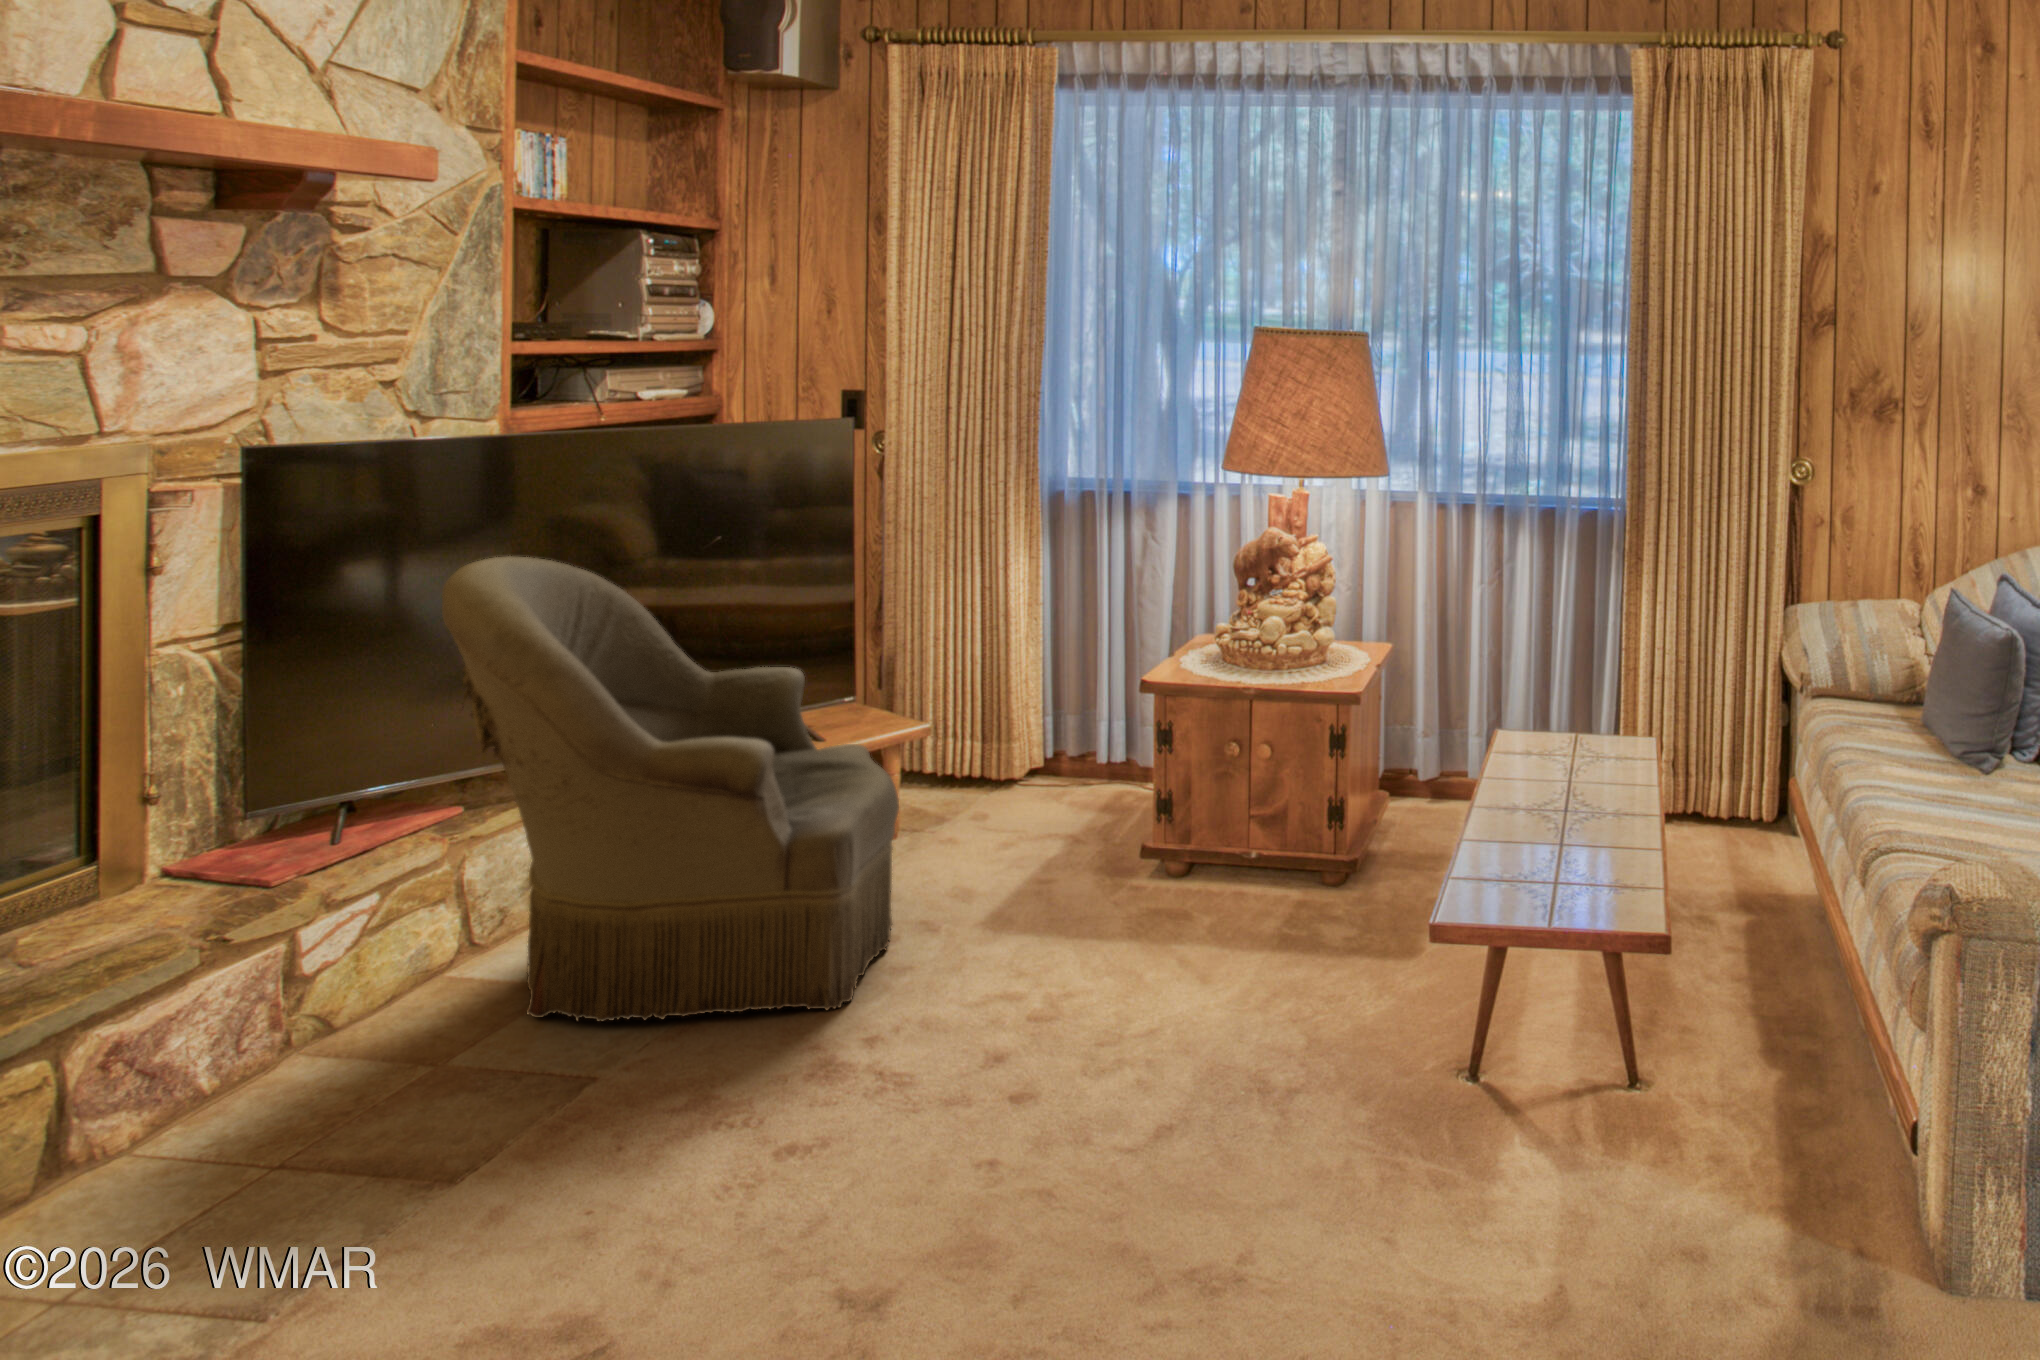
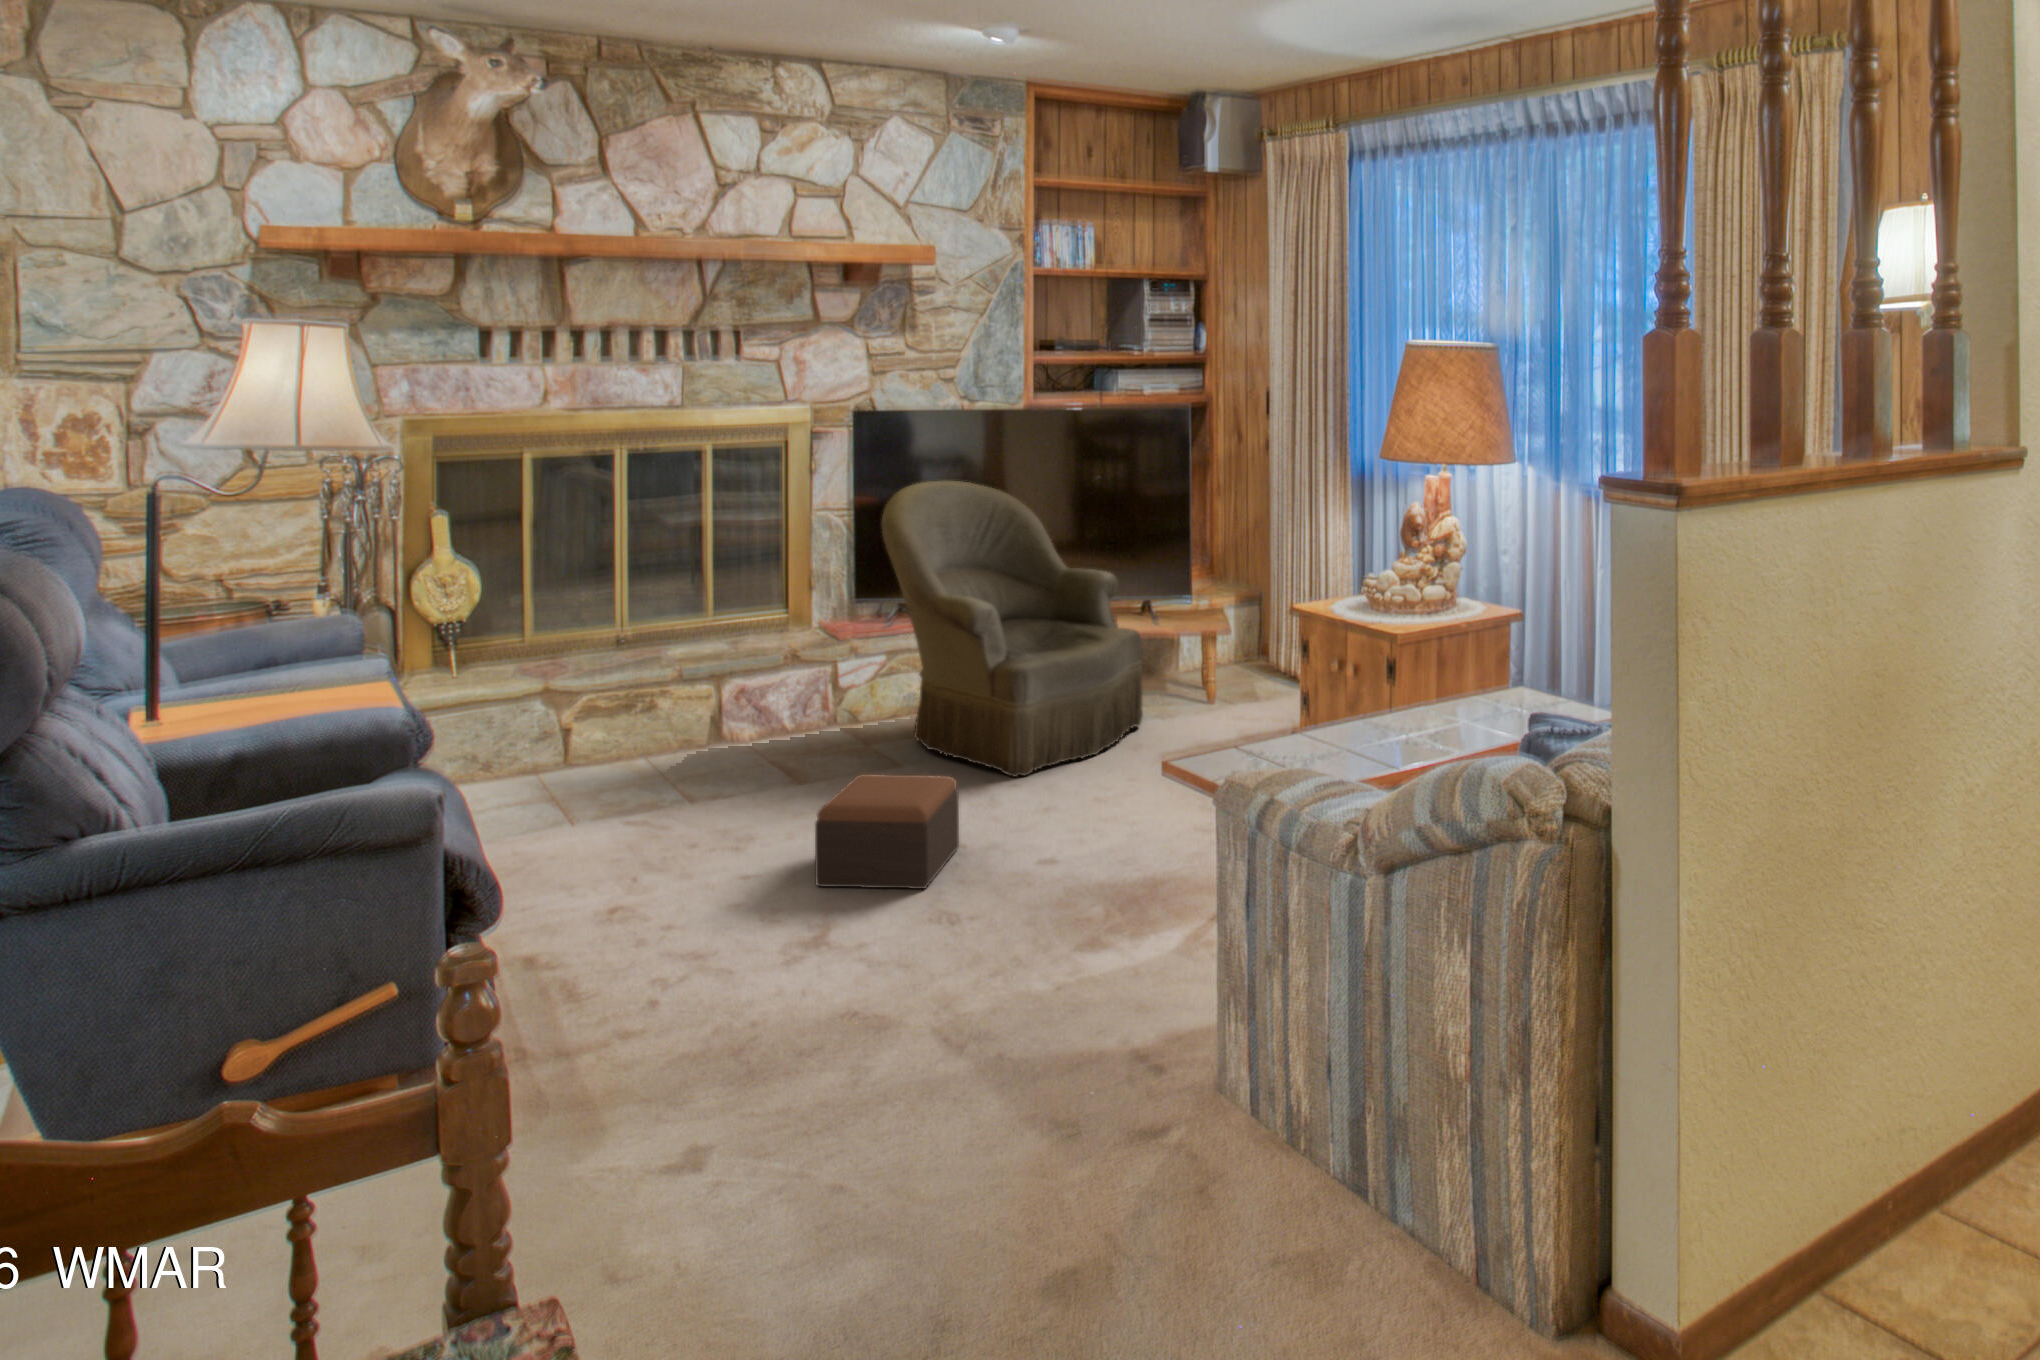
footstool: none [817,1017,1084,1288] -> present [815,774,959,889]

